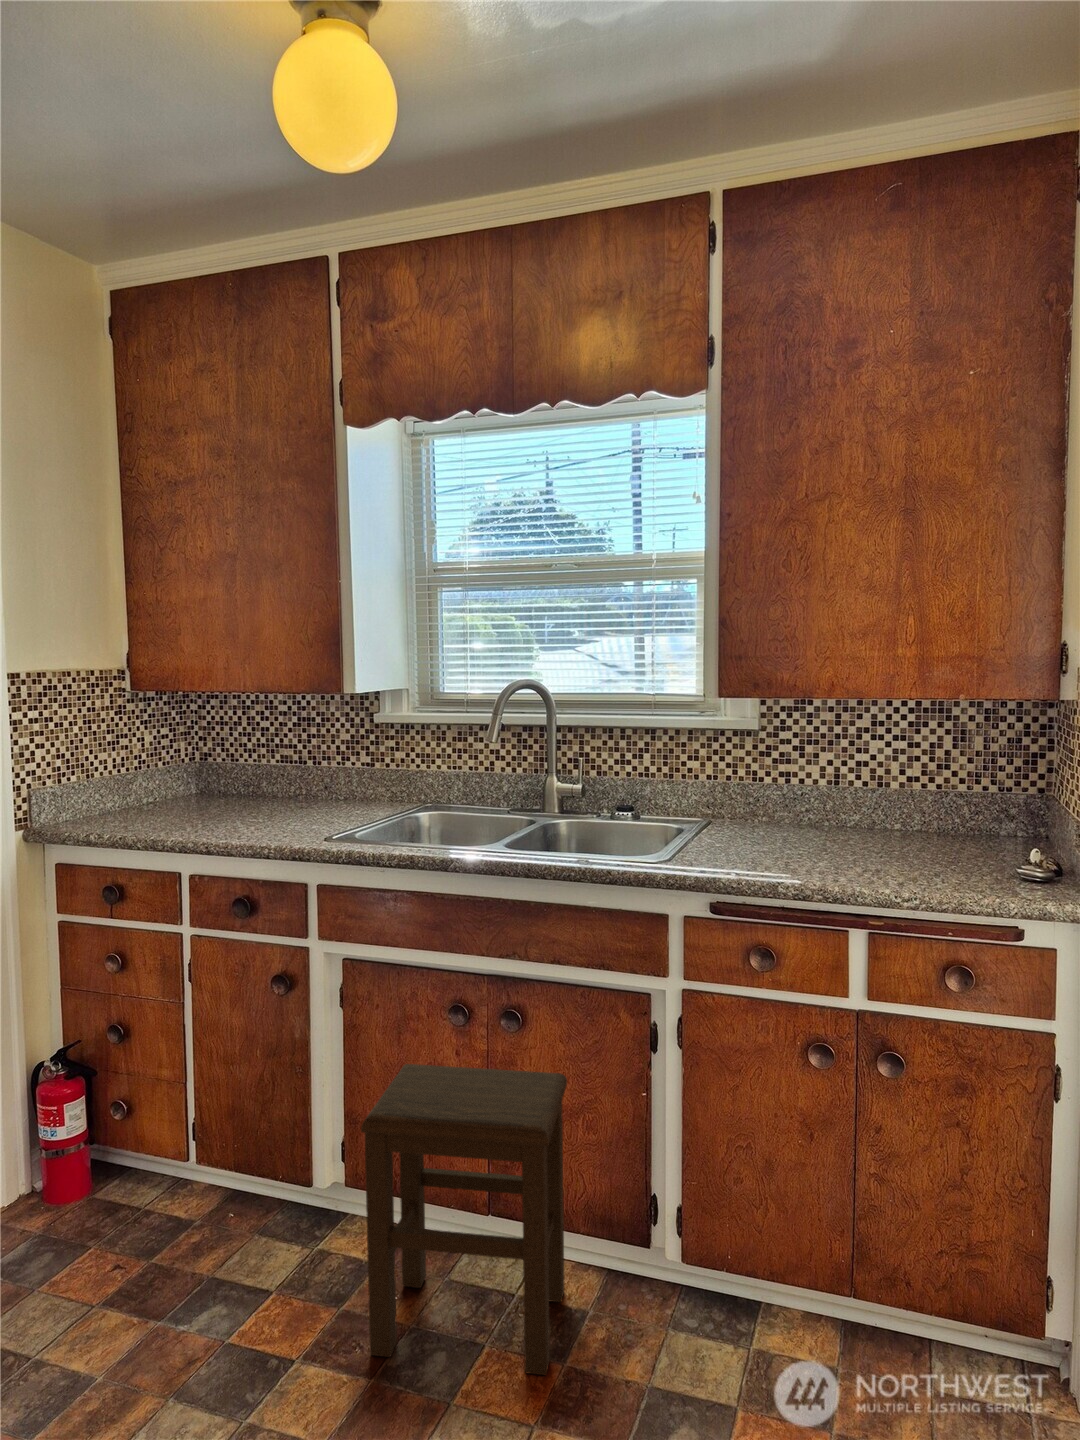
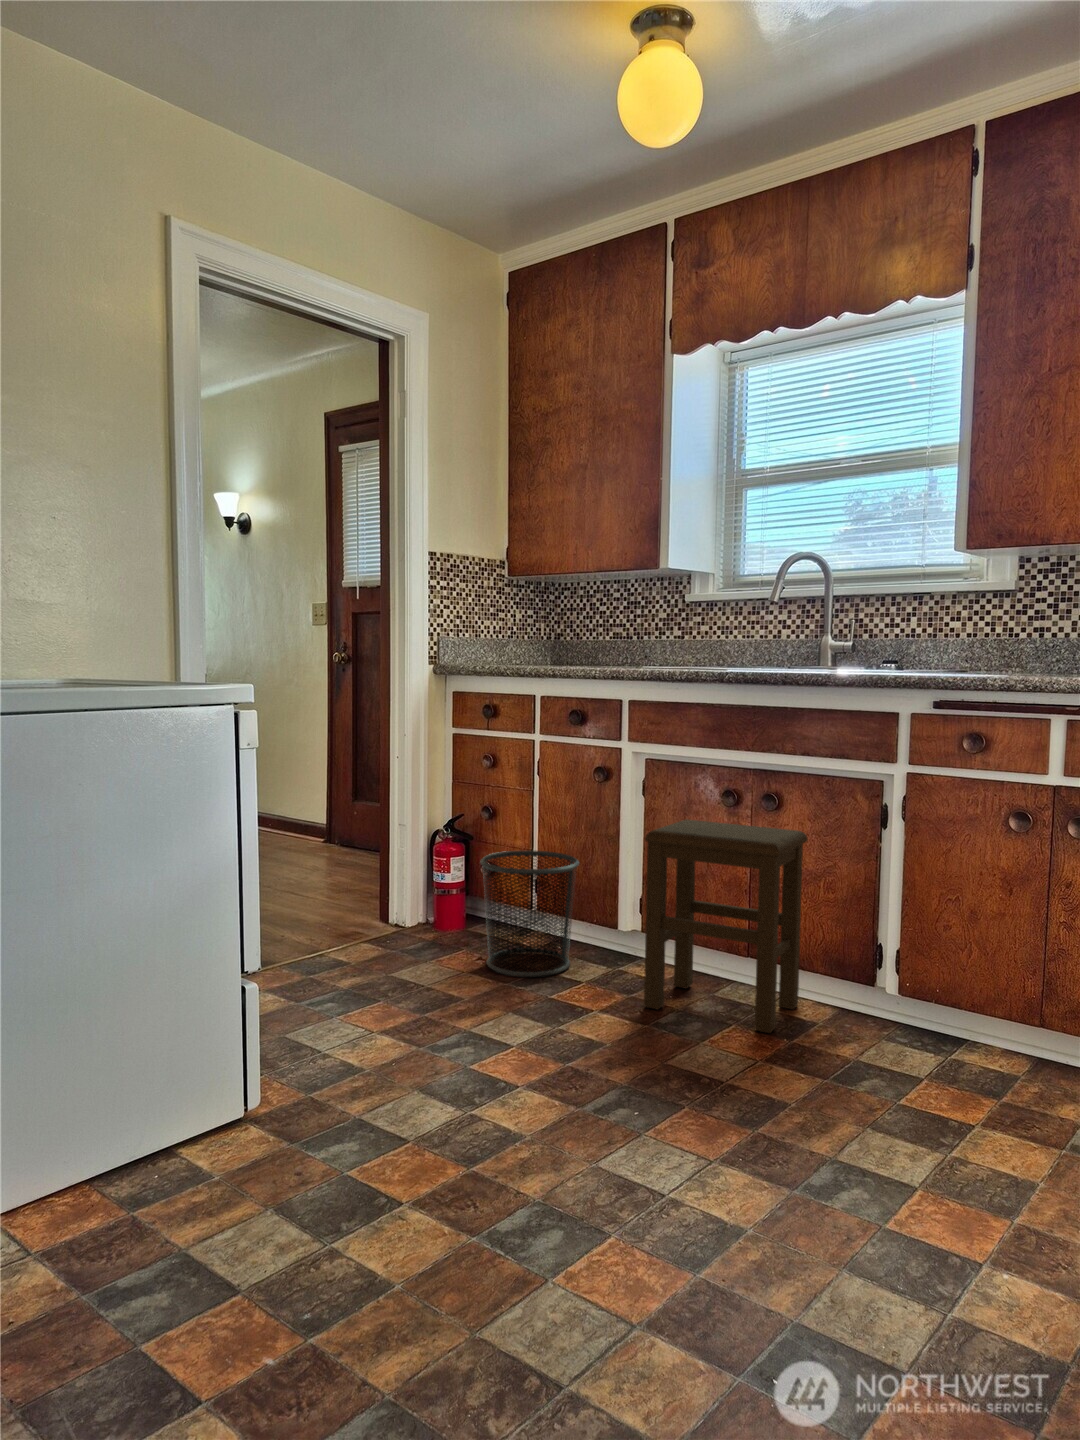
waste bin: none [111,1105,261,1320] -> present [480,850,579,977]

